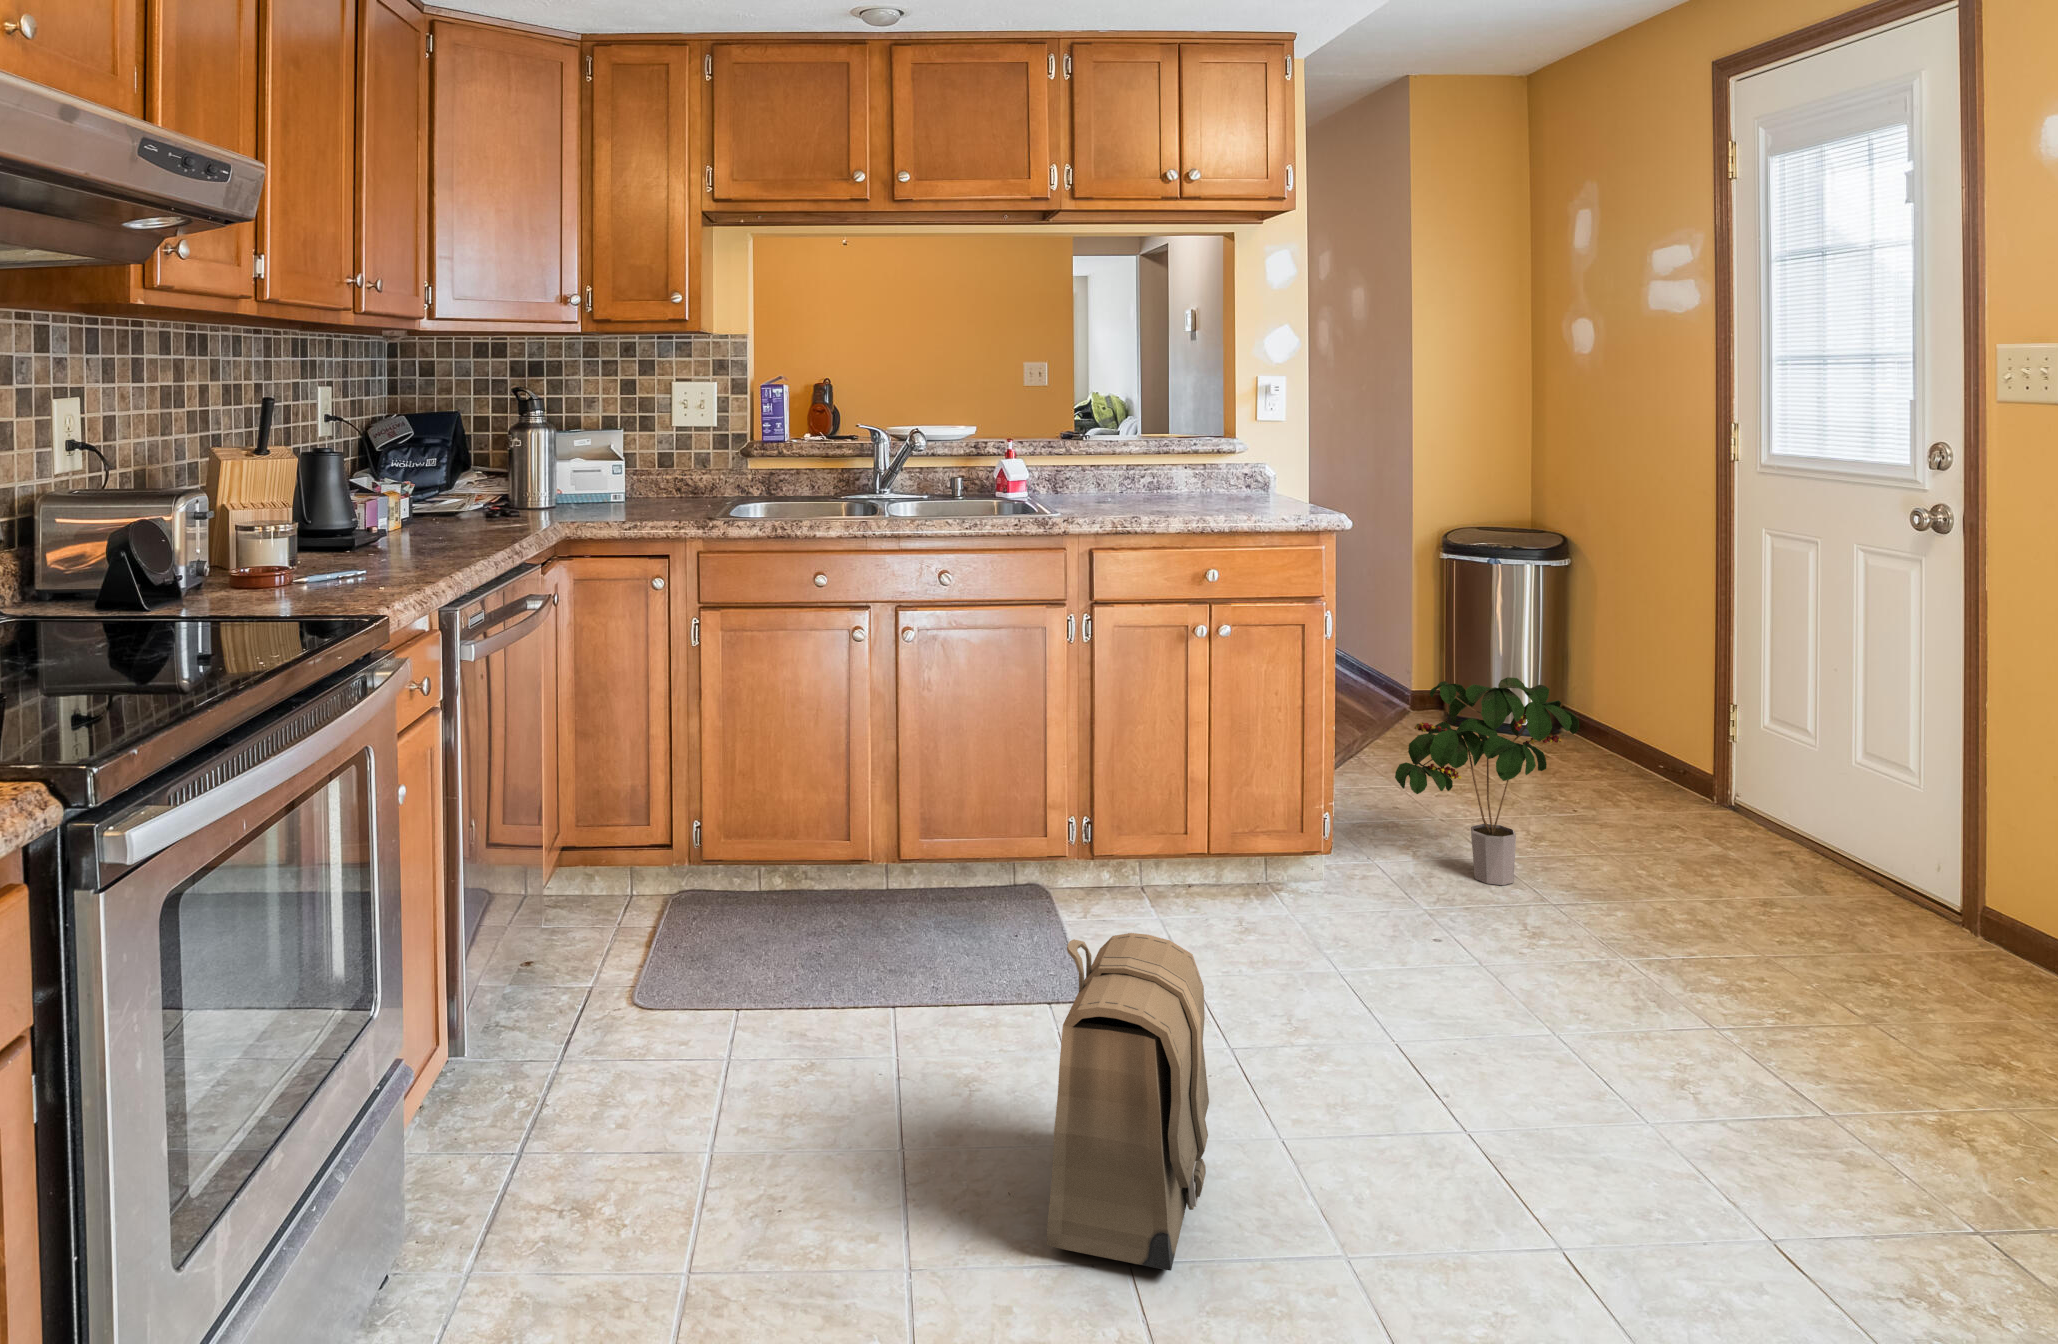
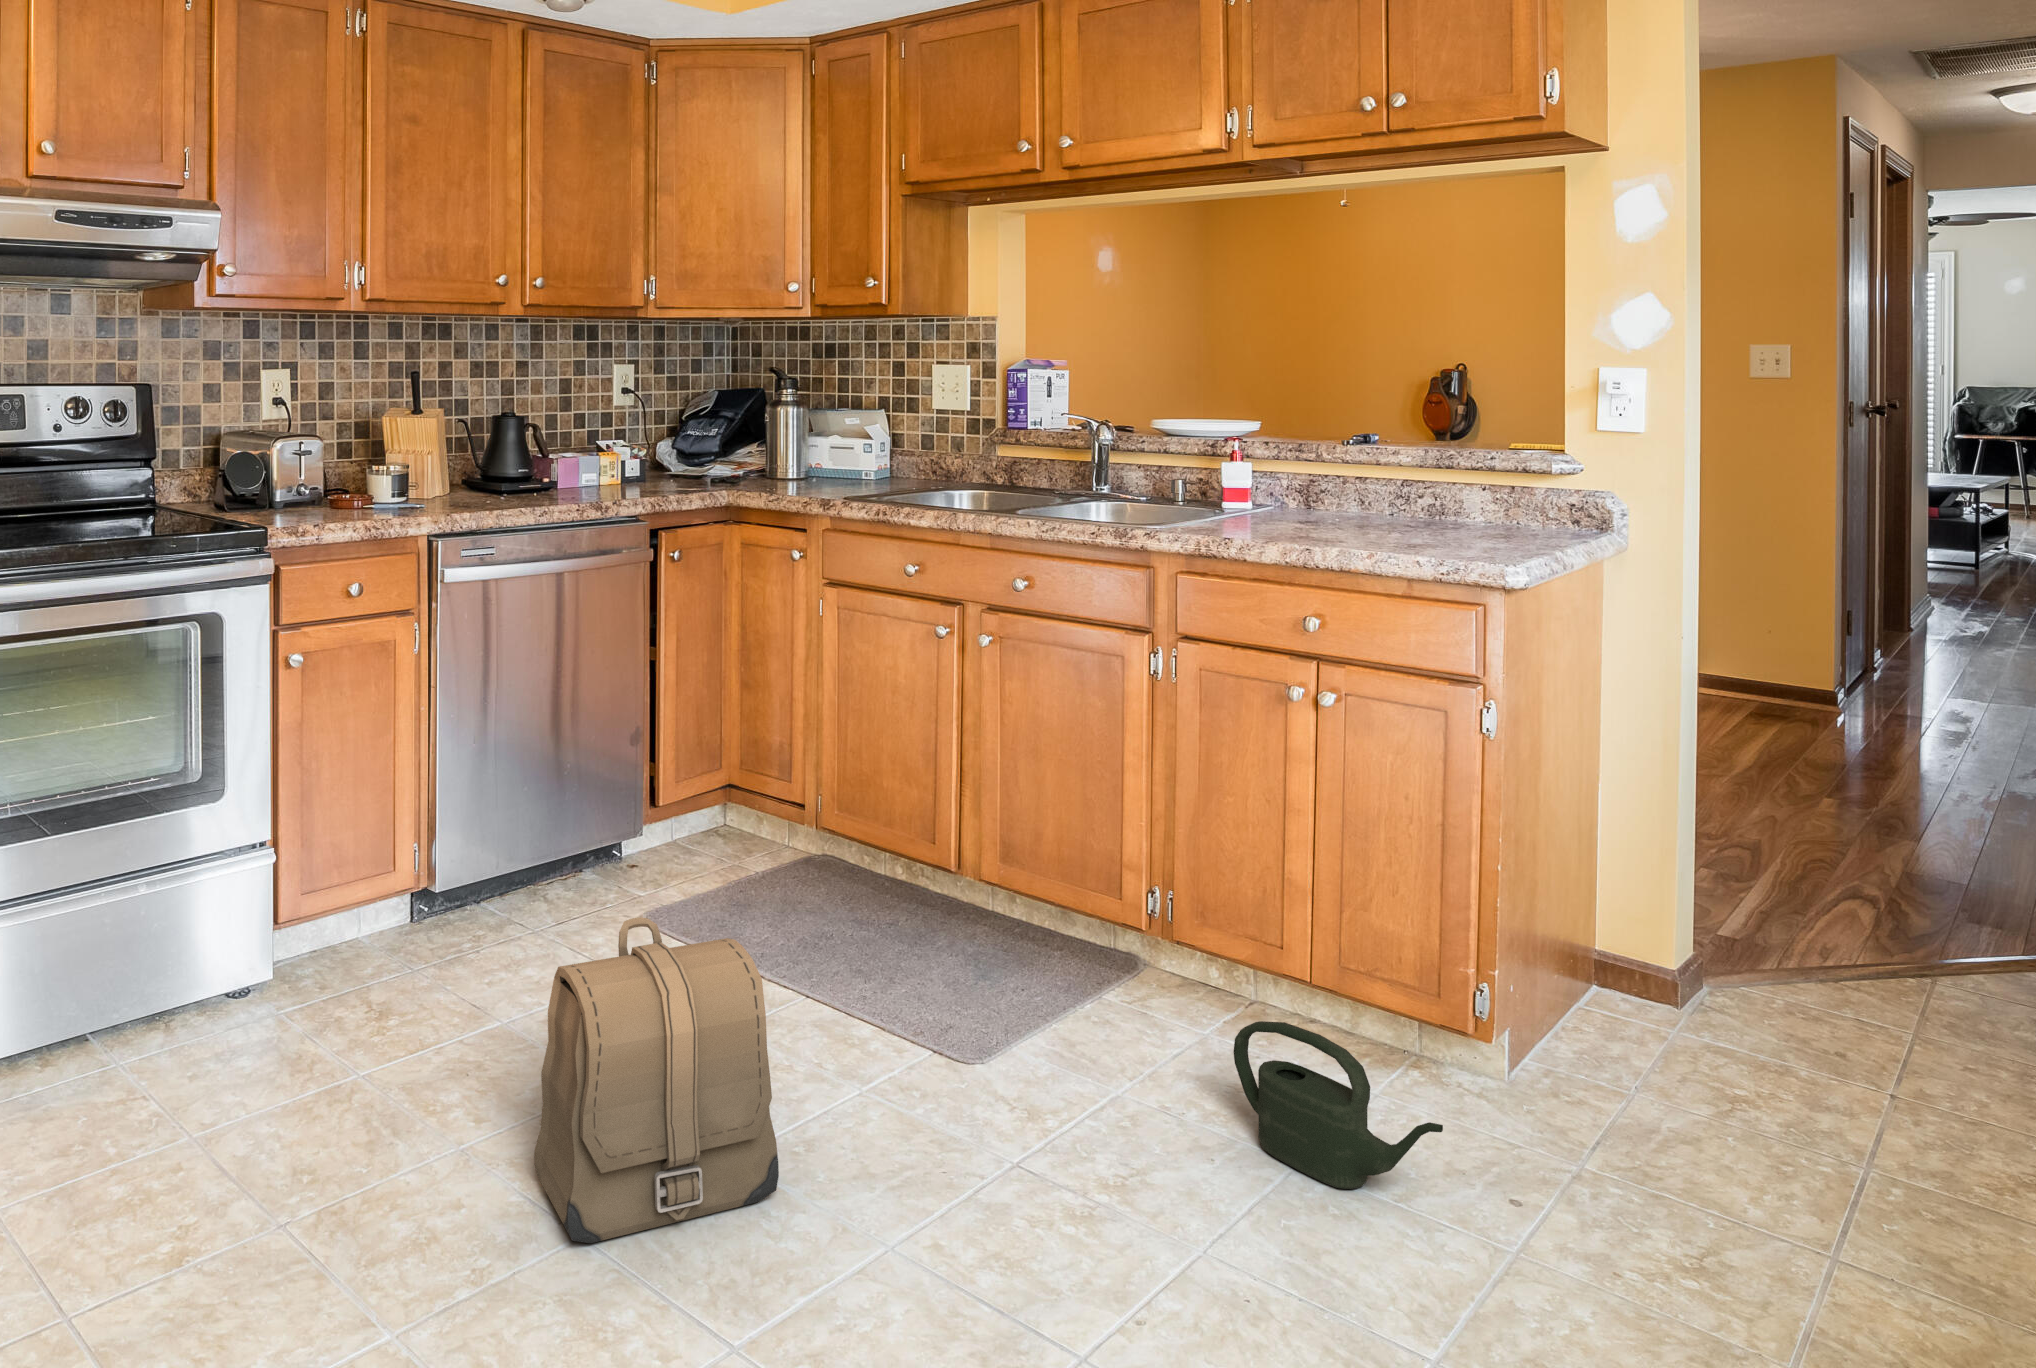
potted plant: present [1395,677,1579,885] -> none [1616,843,1984,1191]
watering can: none [1291,873,1461,978] -> present [1234,1021,1443,1189]

